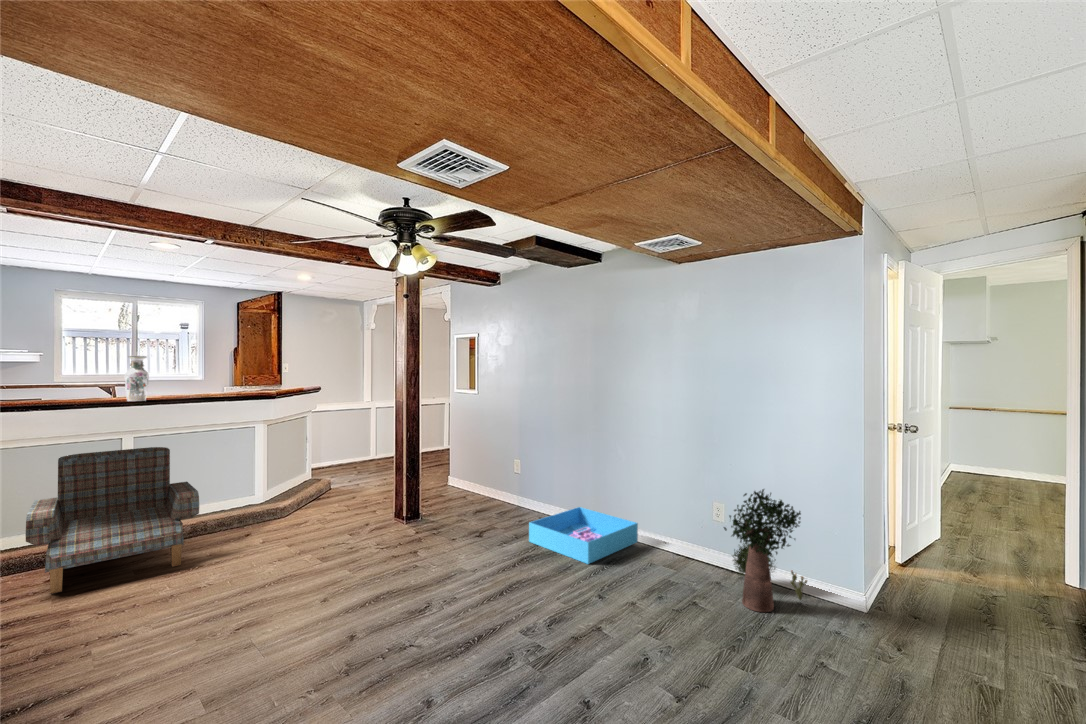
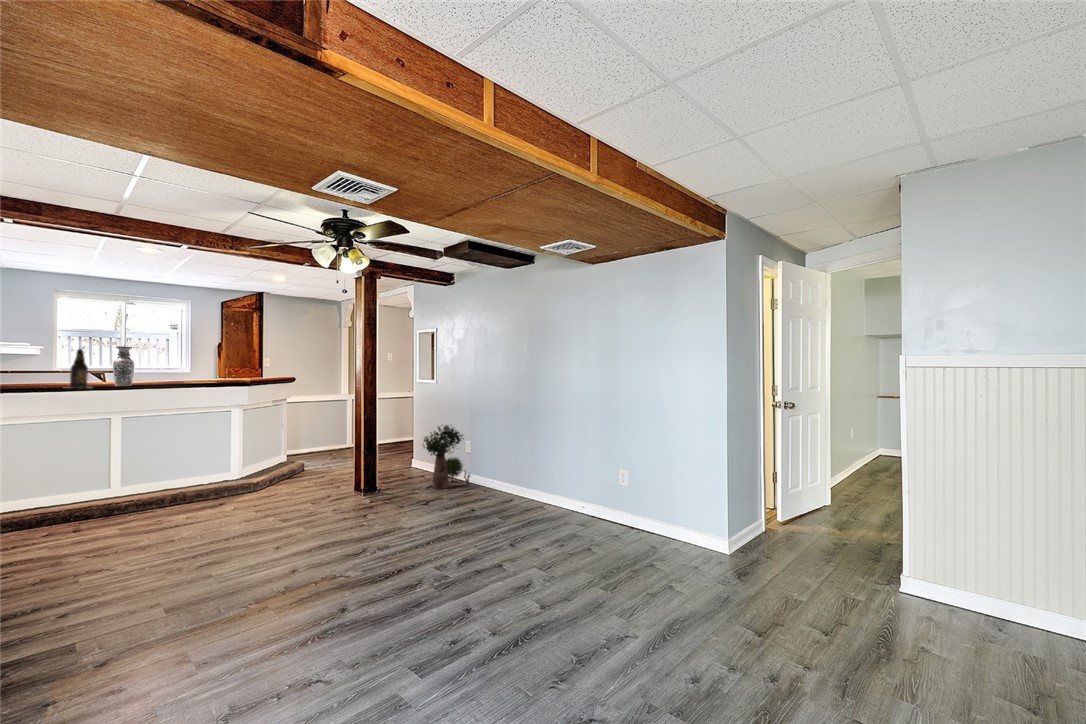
beer bottle: none [63,359,105,405] -> present [70,349,88,388]
armchair: present [26,447,199,594] -> none [26,427,176,544]
potted plant: present [724,489,807,612] -> present [423,425,470,489]
storage bin: present [529,507,638,564] -> none [467,480,562,524]

